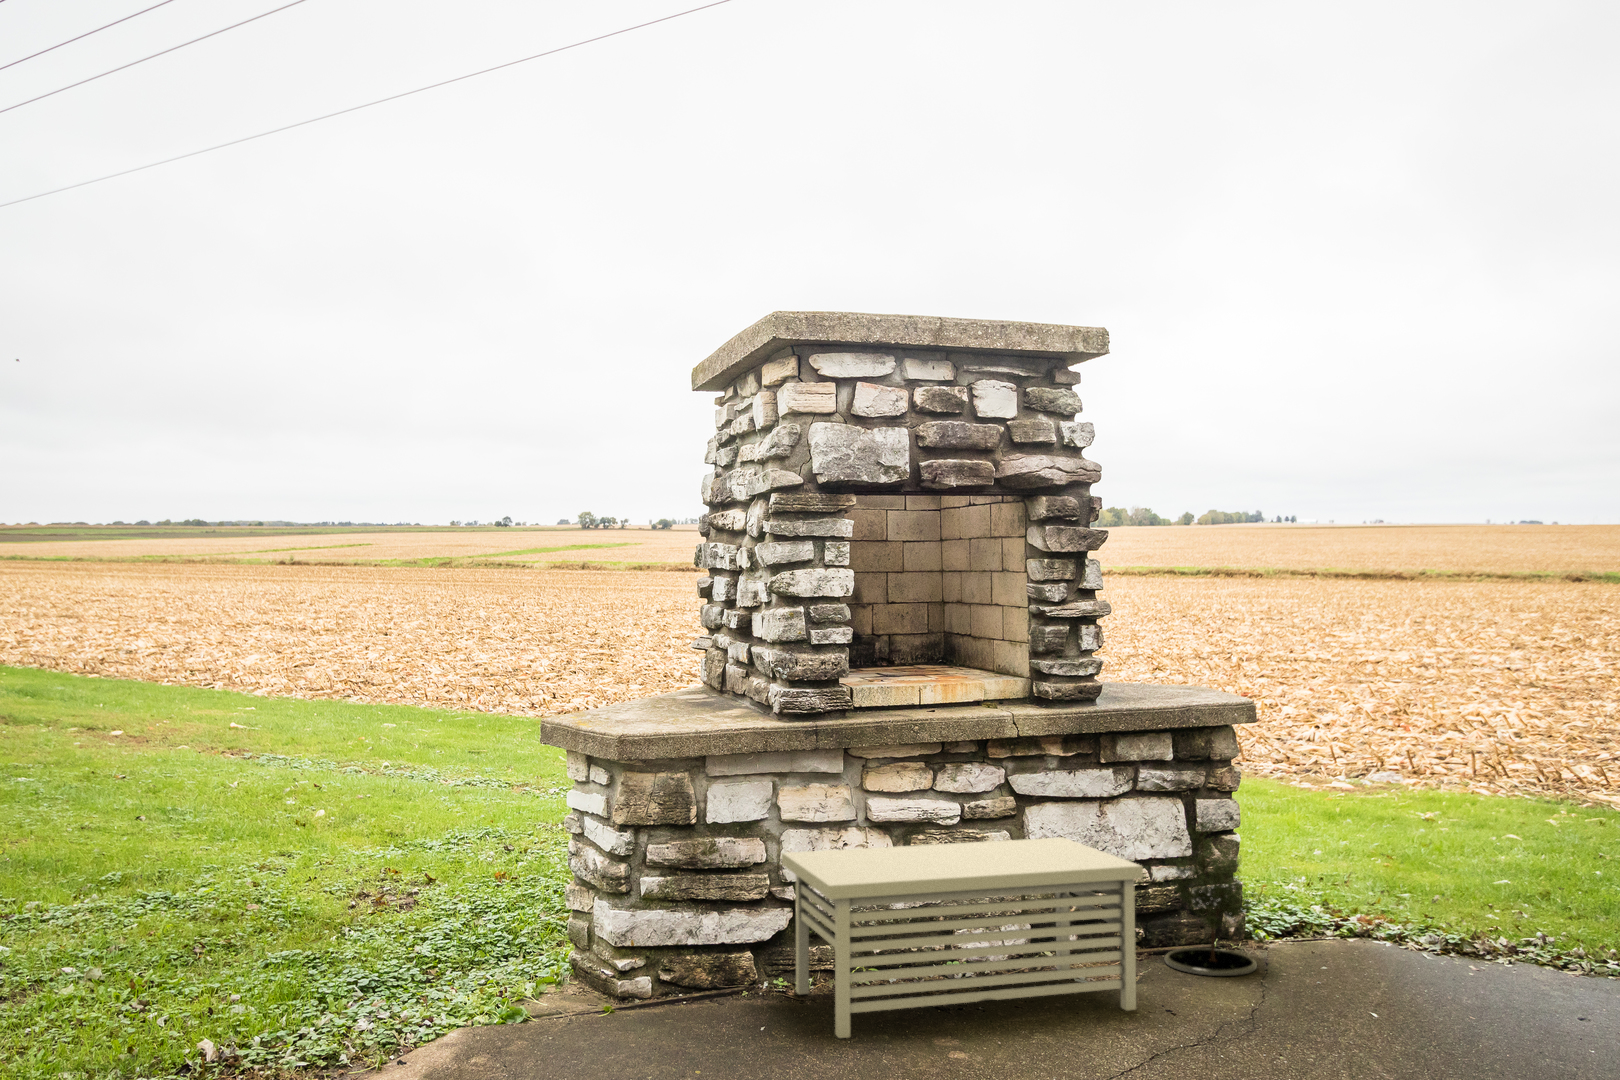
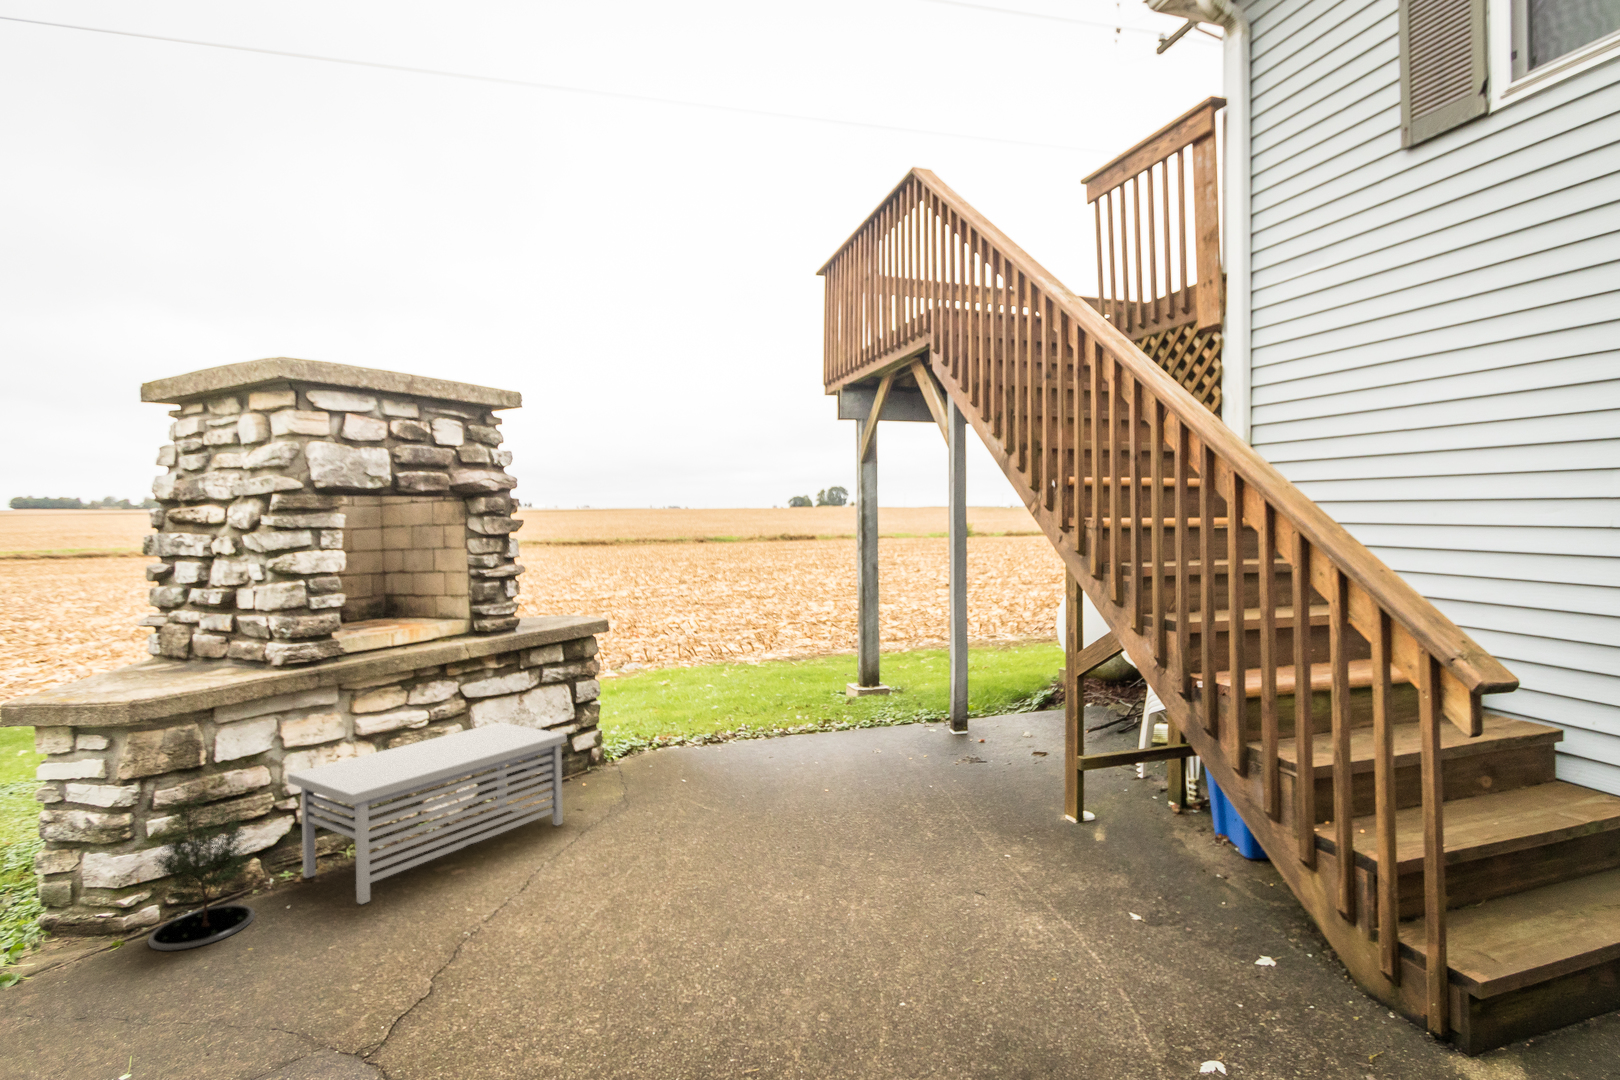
potted tree: present [1165,806,1257,976] -> present [148,790,255,951]

